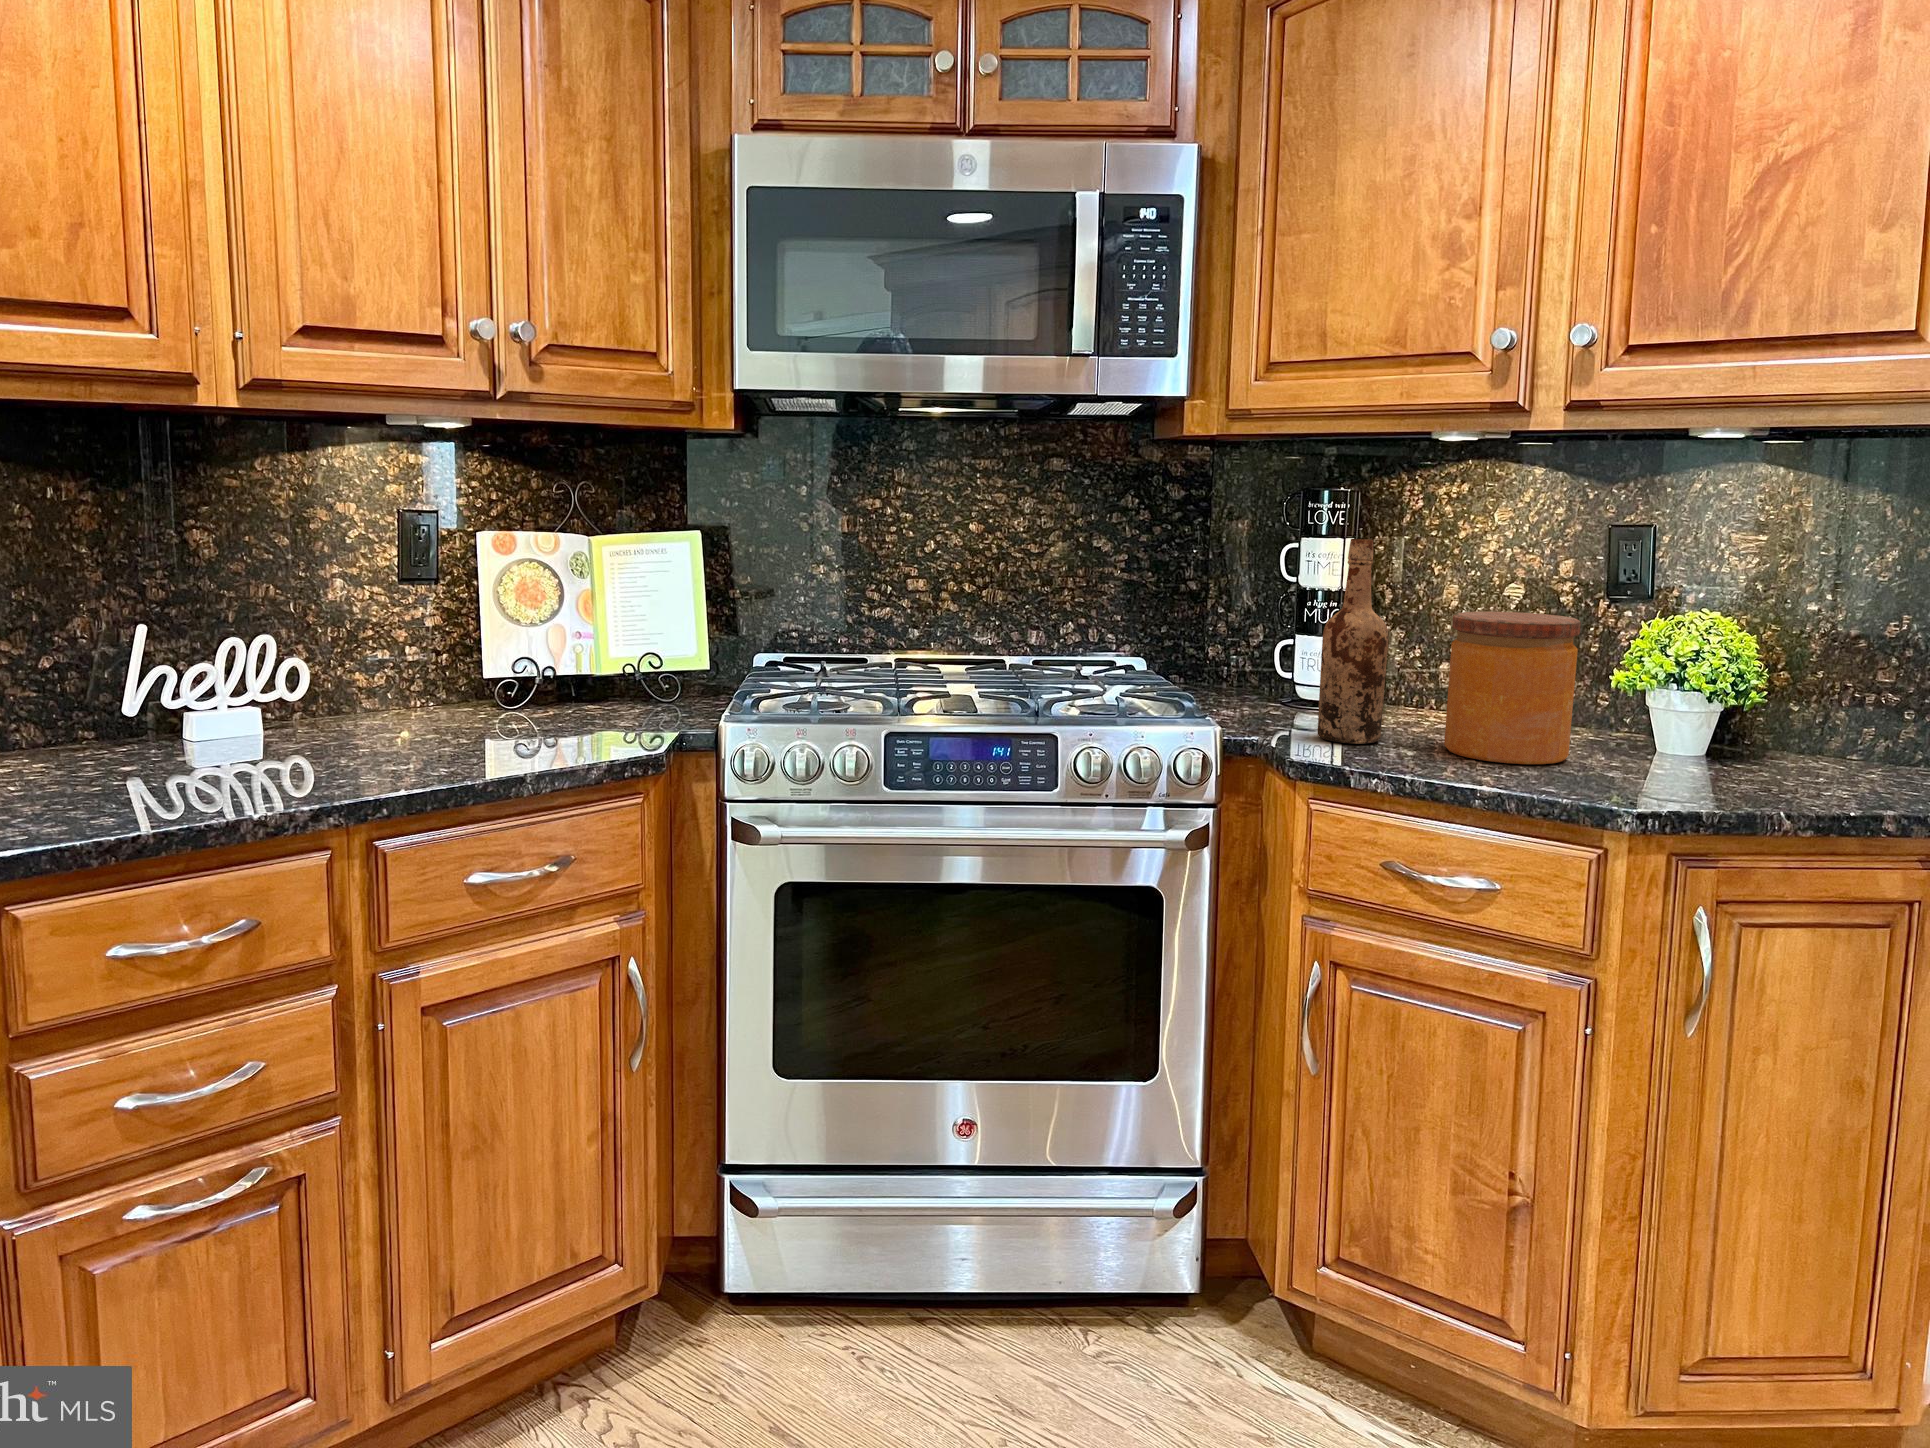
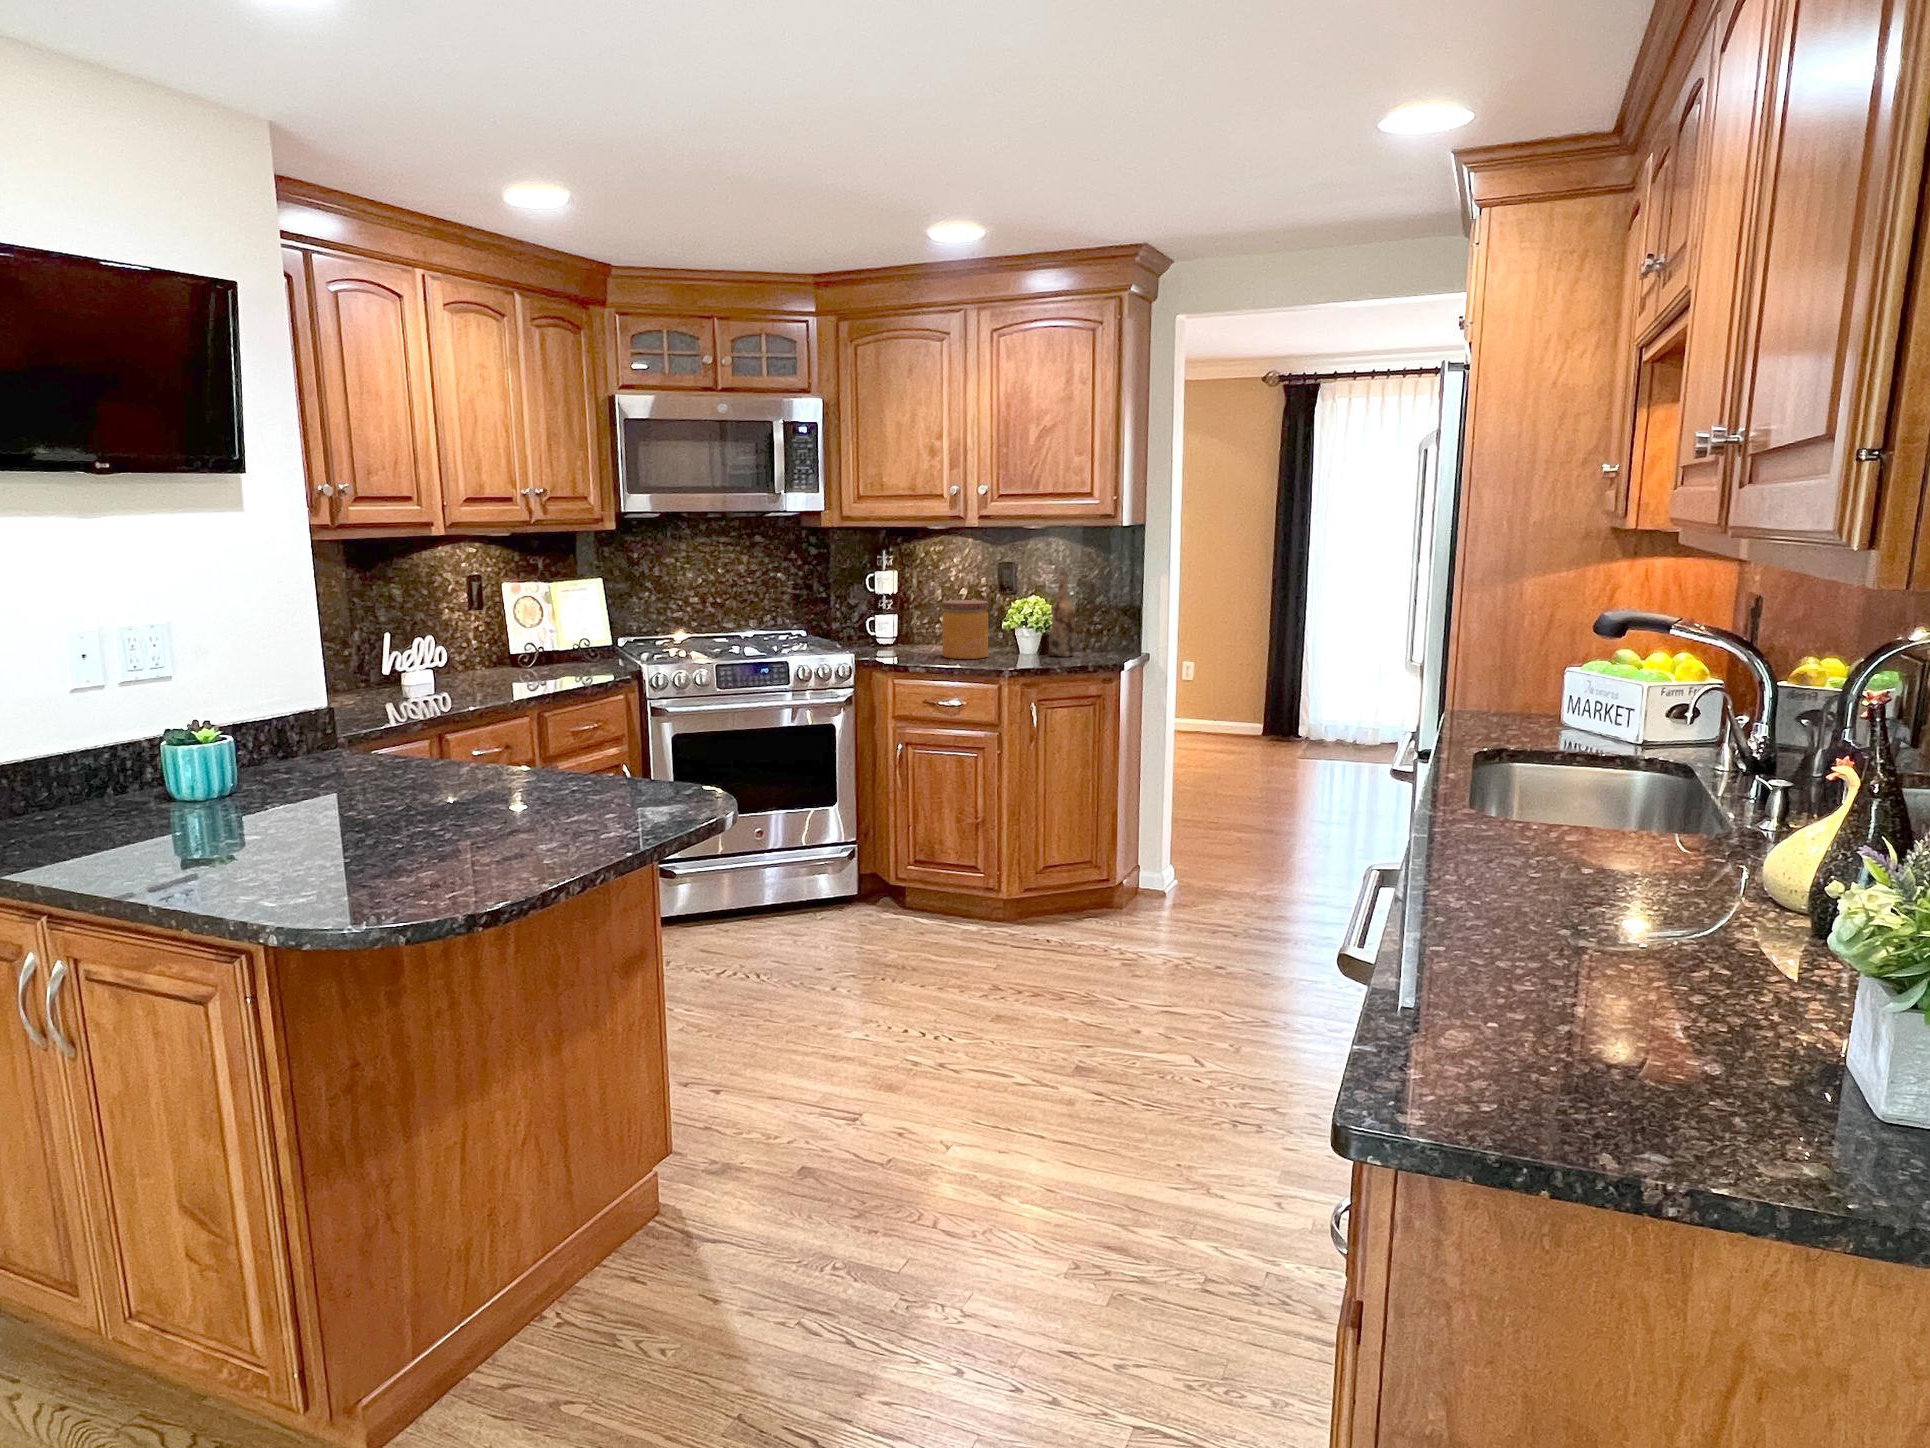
wine bottle: present [1318,539,1388,744] -> present [1049,572,1075,657]

